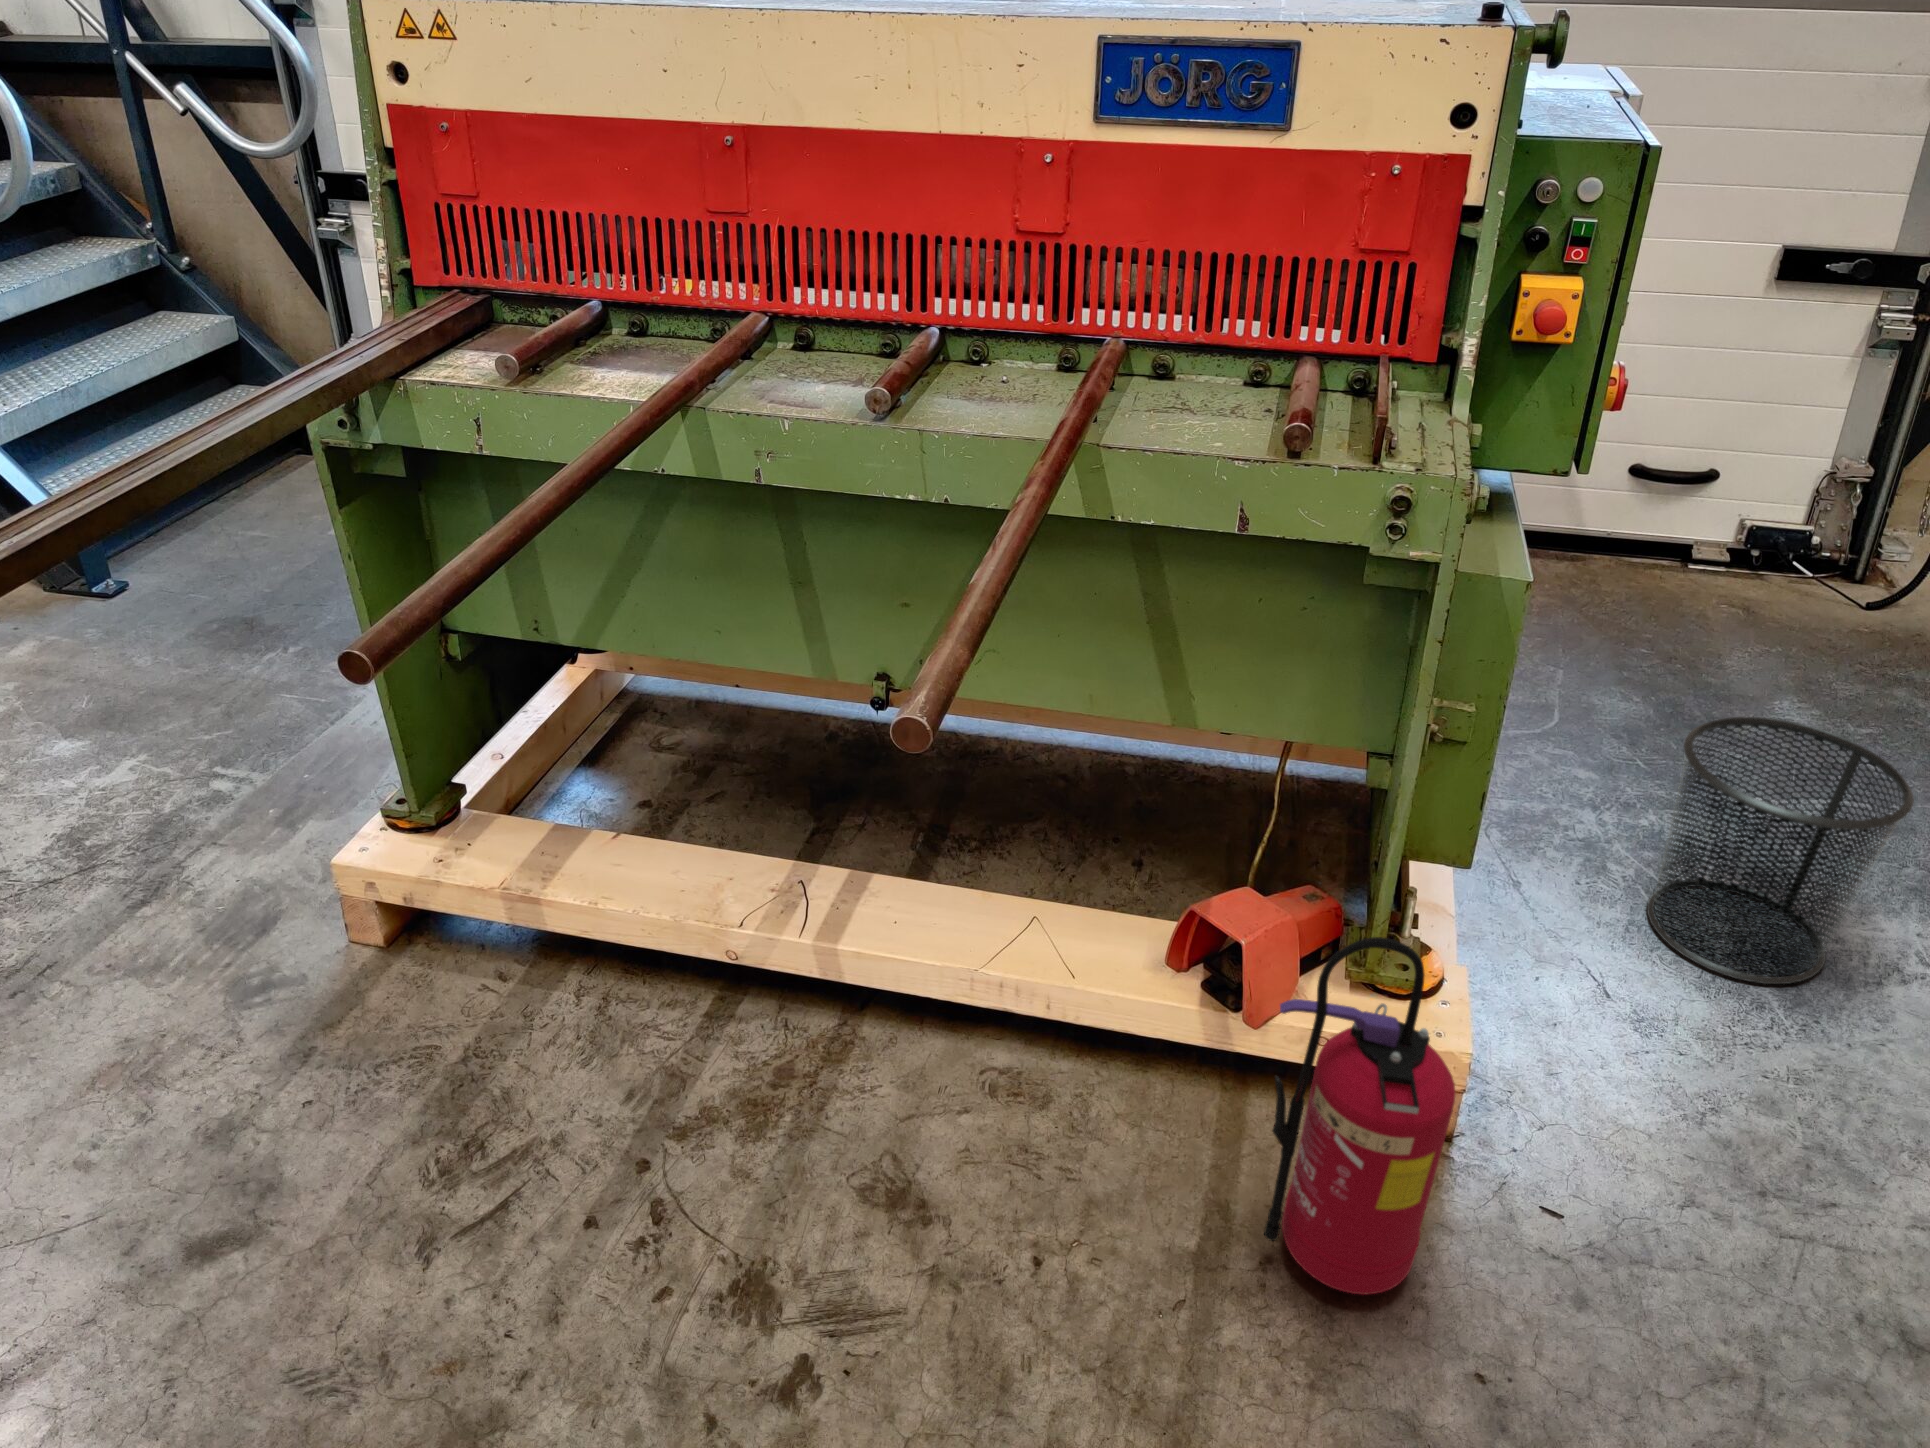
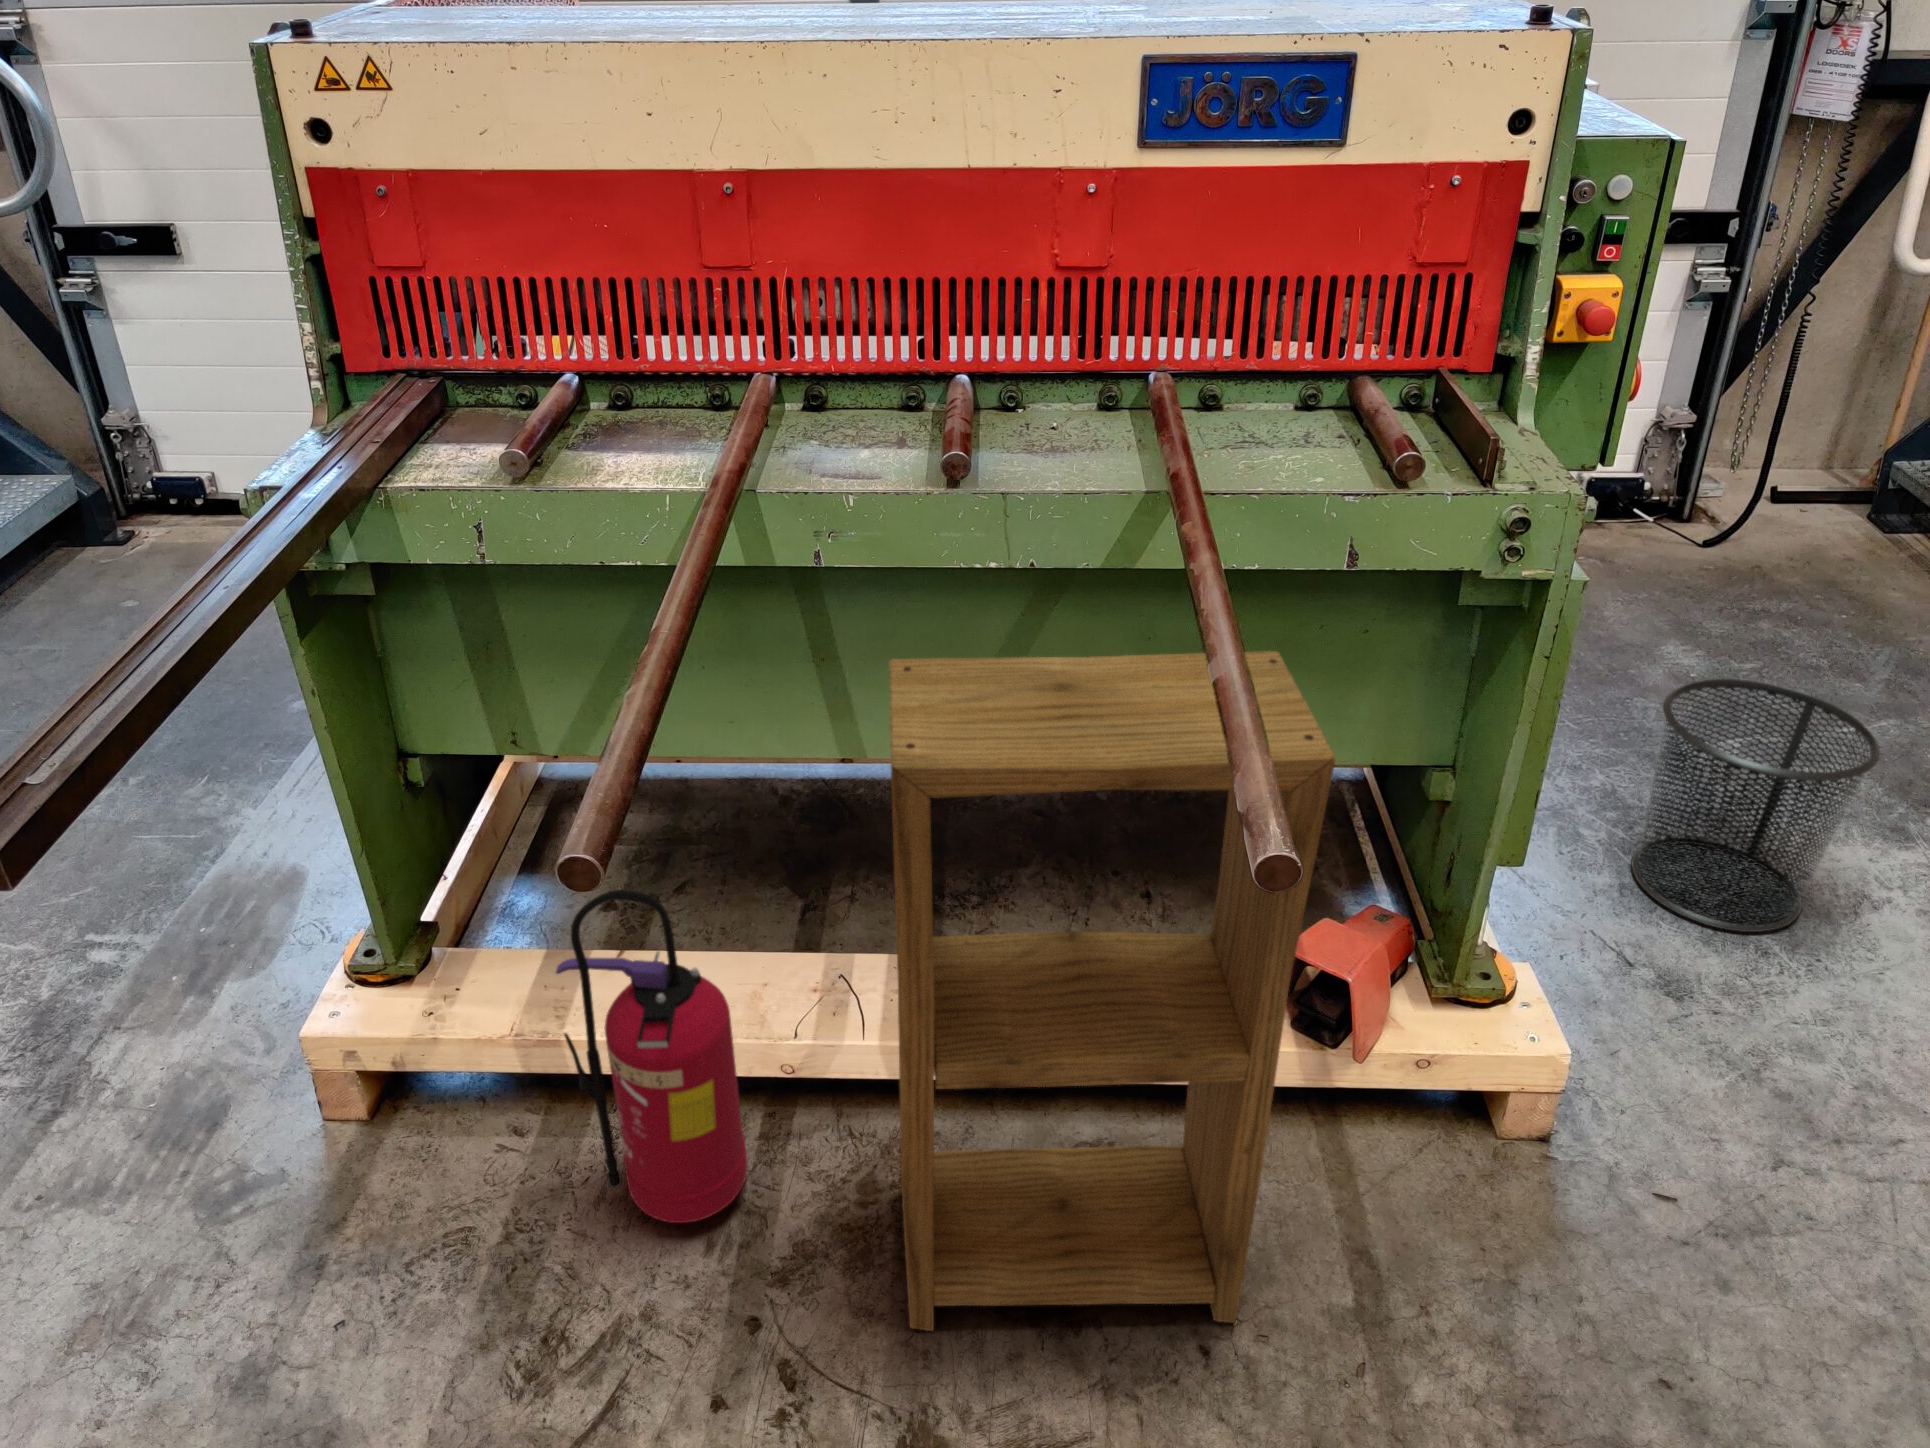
shelving unit: none [733,569,1143,1244] -> present [889,651,1336,1331]
fire extinguisher: present [1264,937,1455,1295] -> present [556,890,748,1223]

